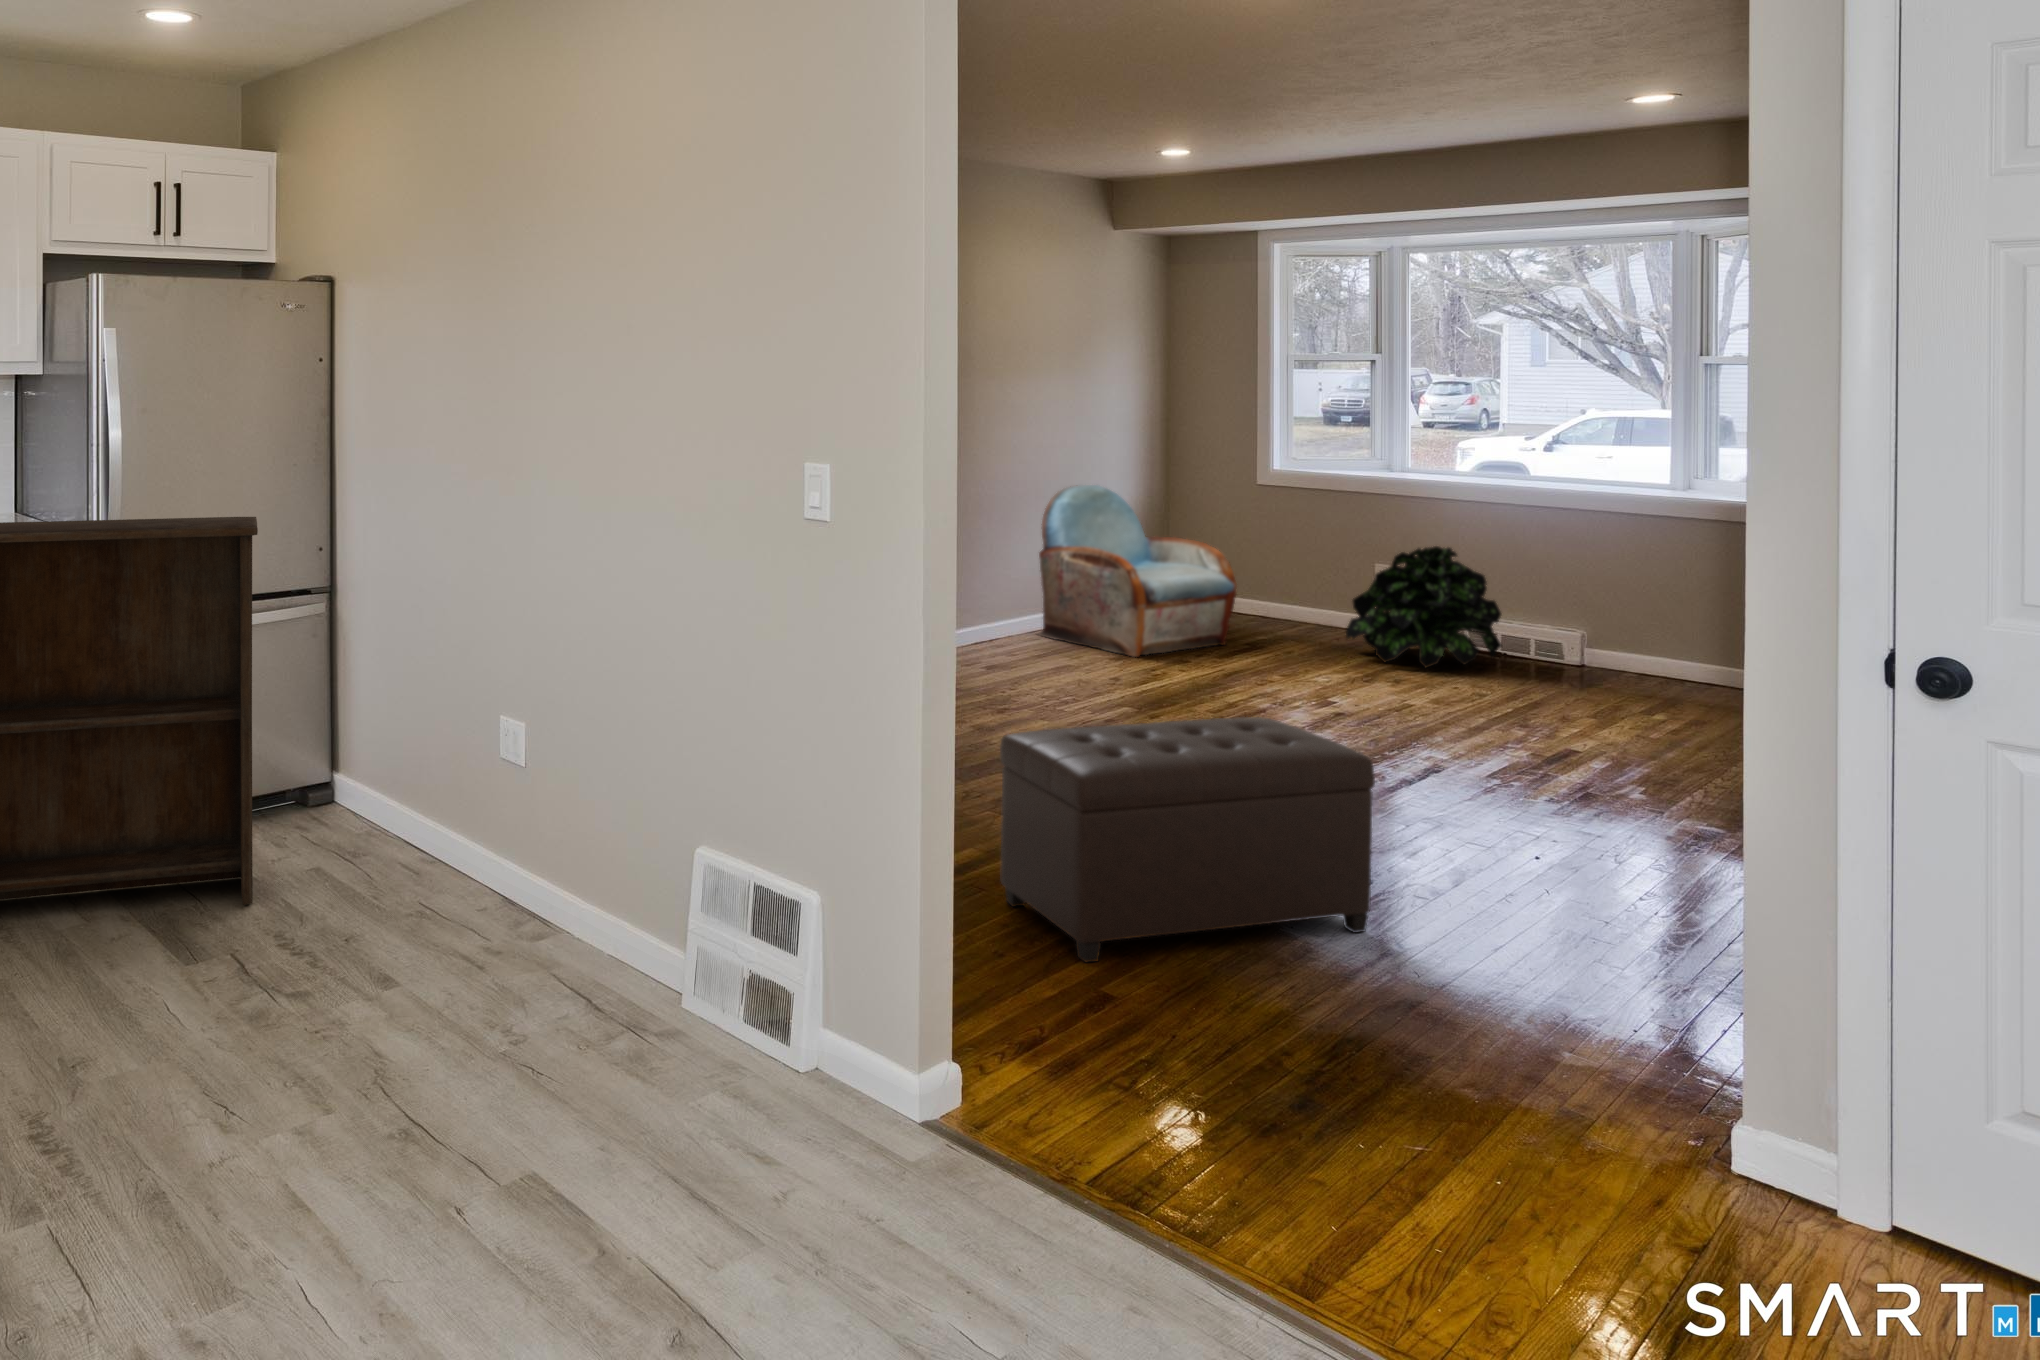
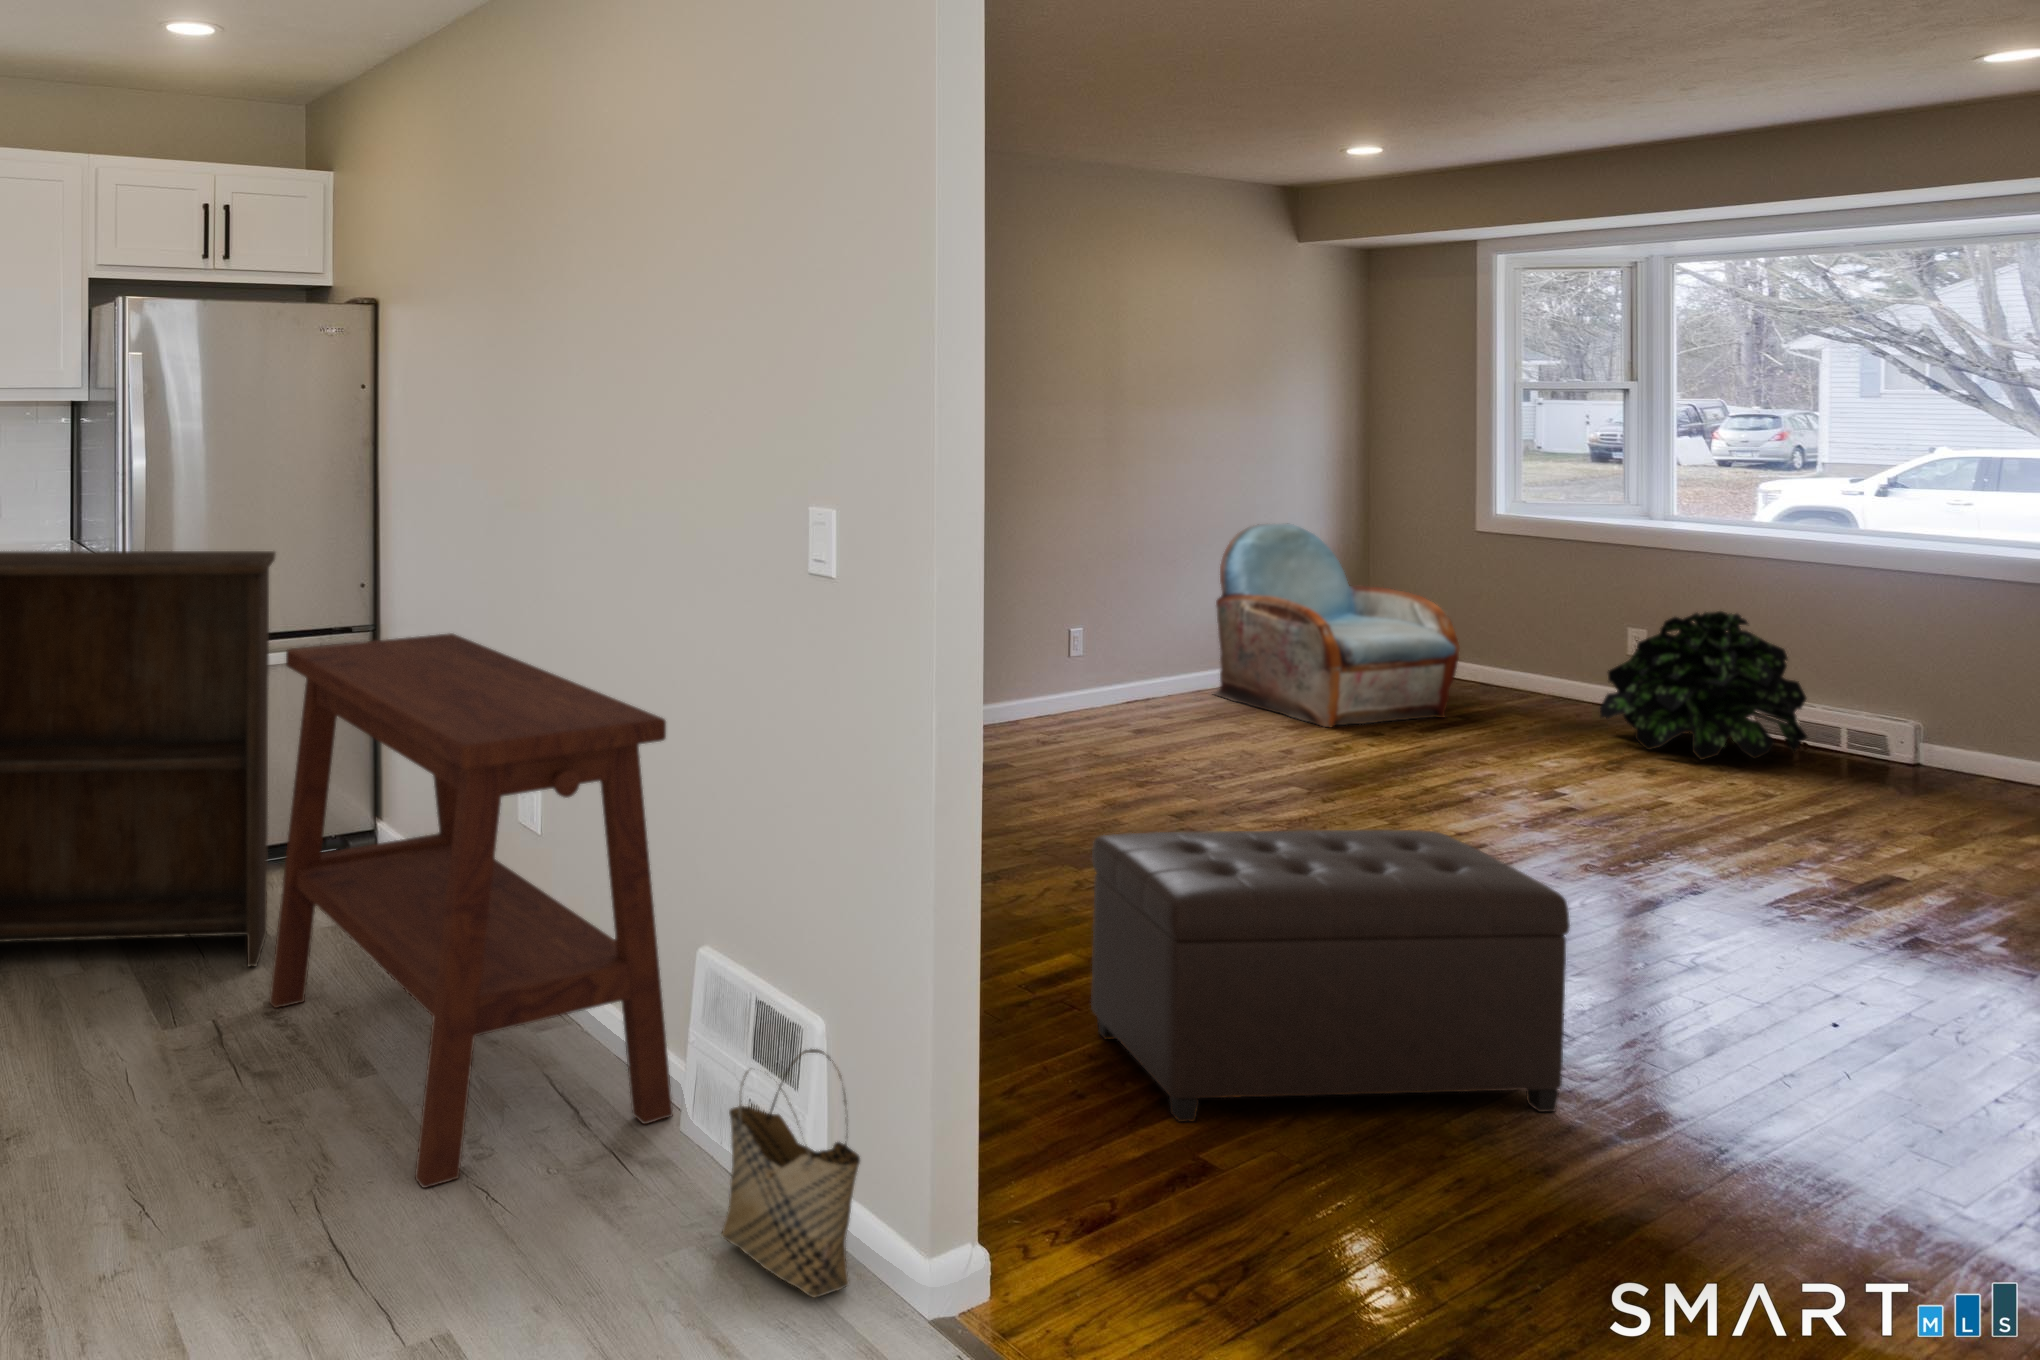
side table: none [274,586,671,1068] -> present [269,633,673,1188]
woven basket: none [740,912,863,1116] -> present [721,1049,860,1297]

